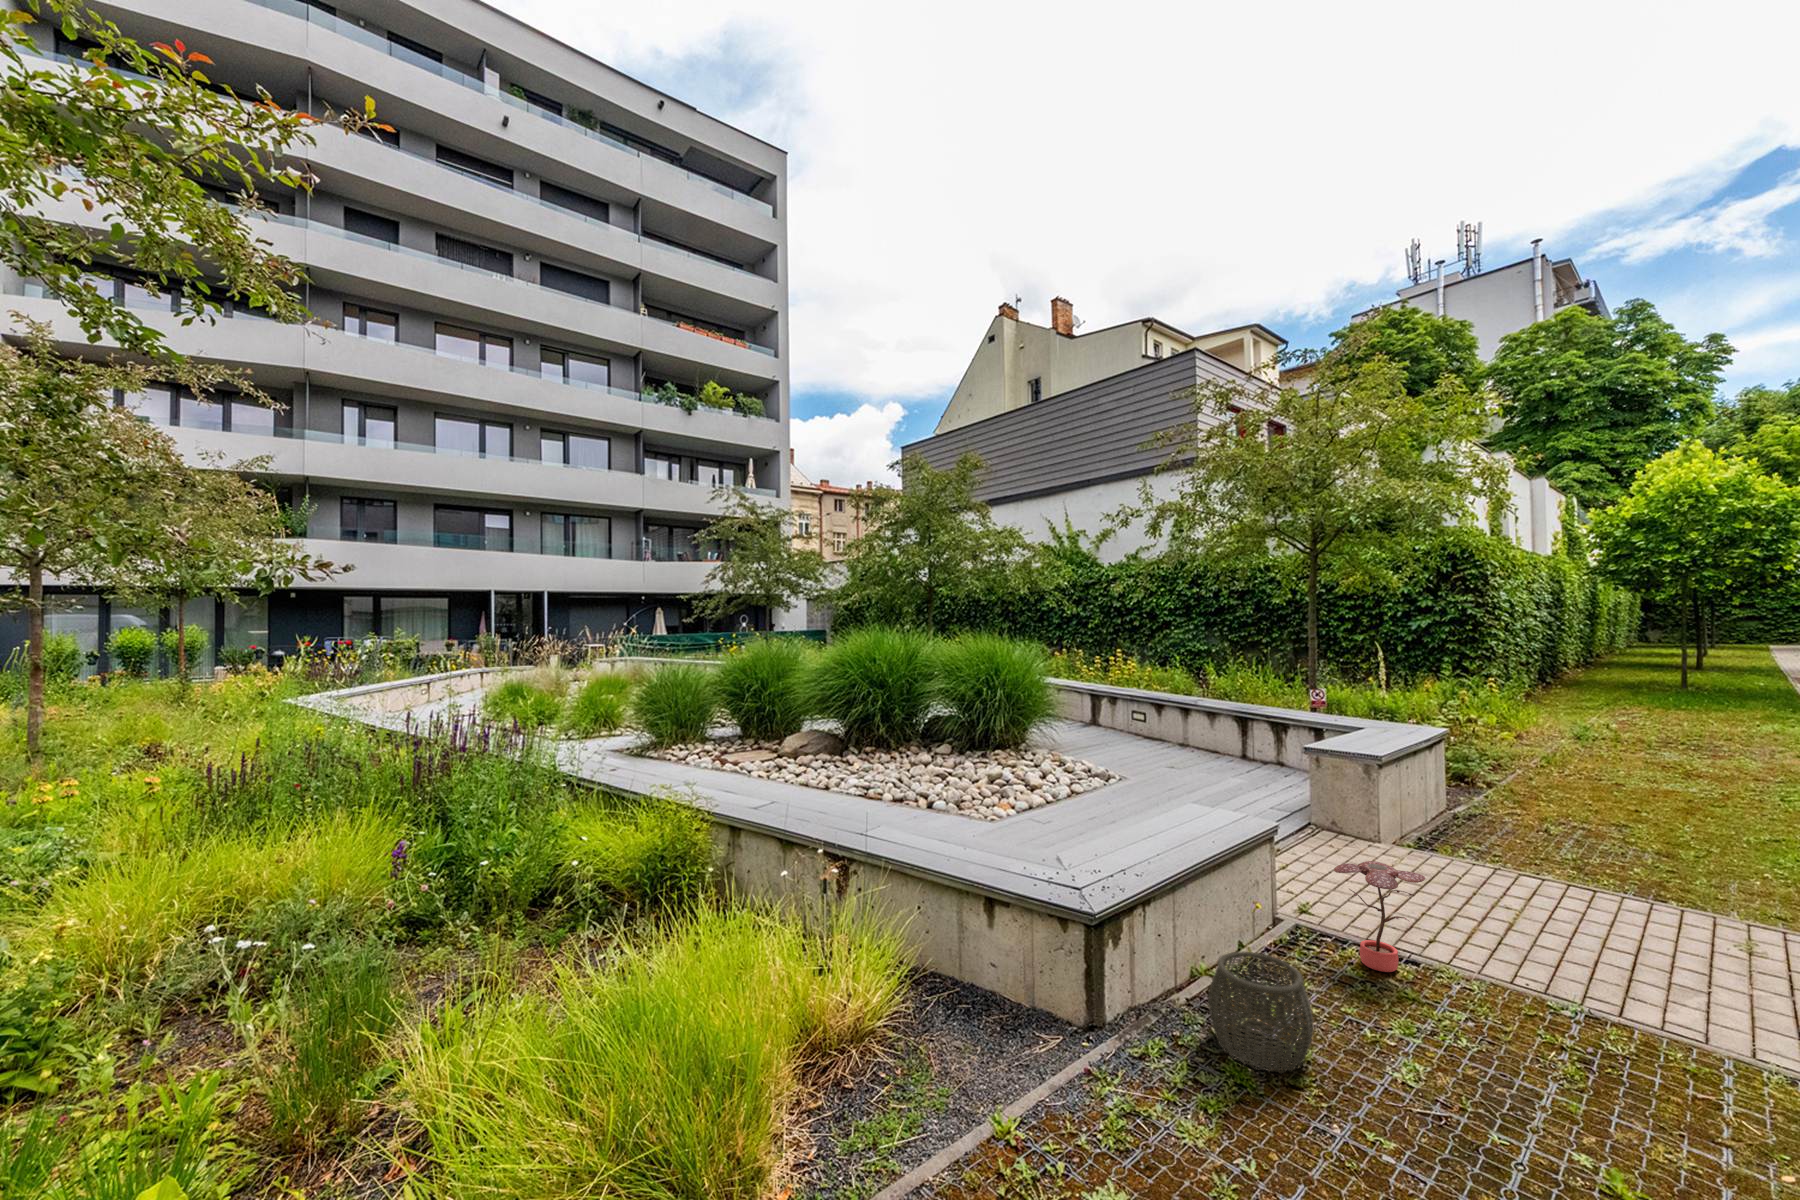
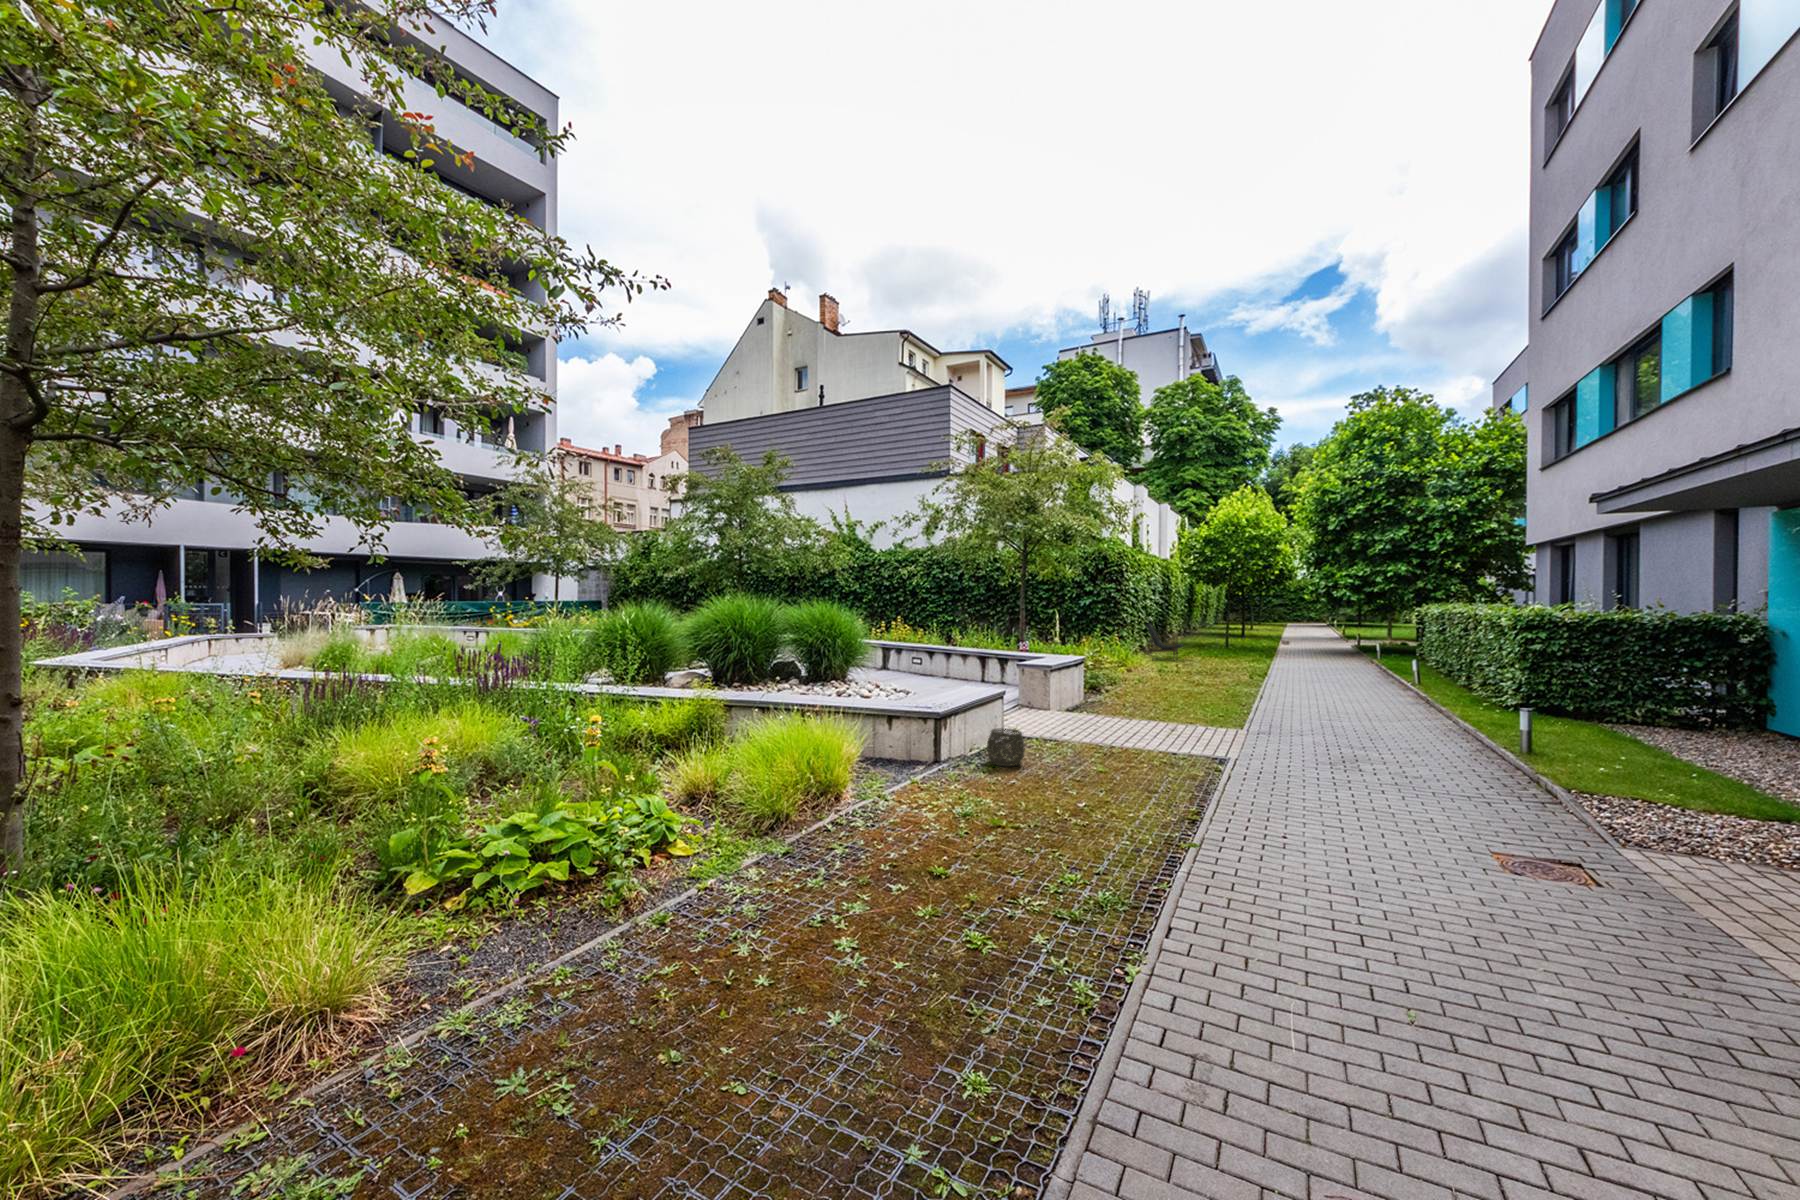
lounge chair: none [1529,653,1605,713] -> present [1146,624,1183,658]
potted plant: present [1334,861,1425,972] -> none [1033,701,1068,747]

